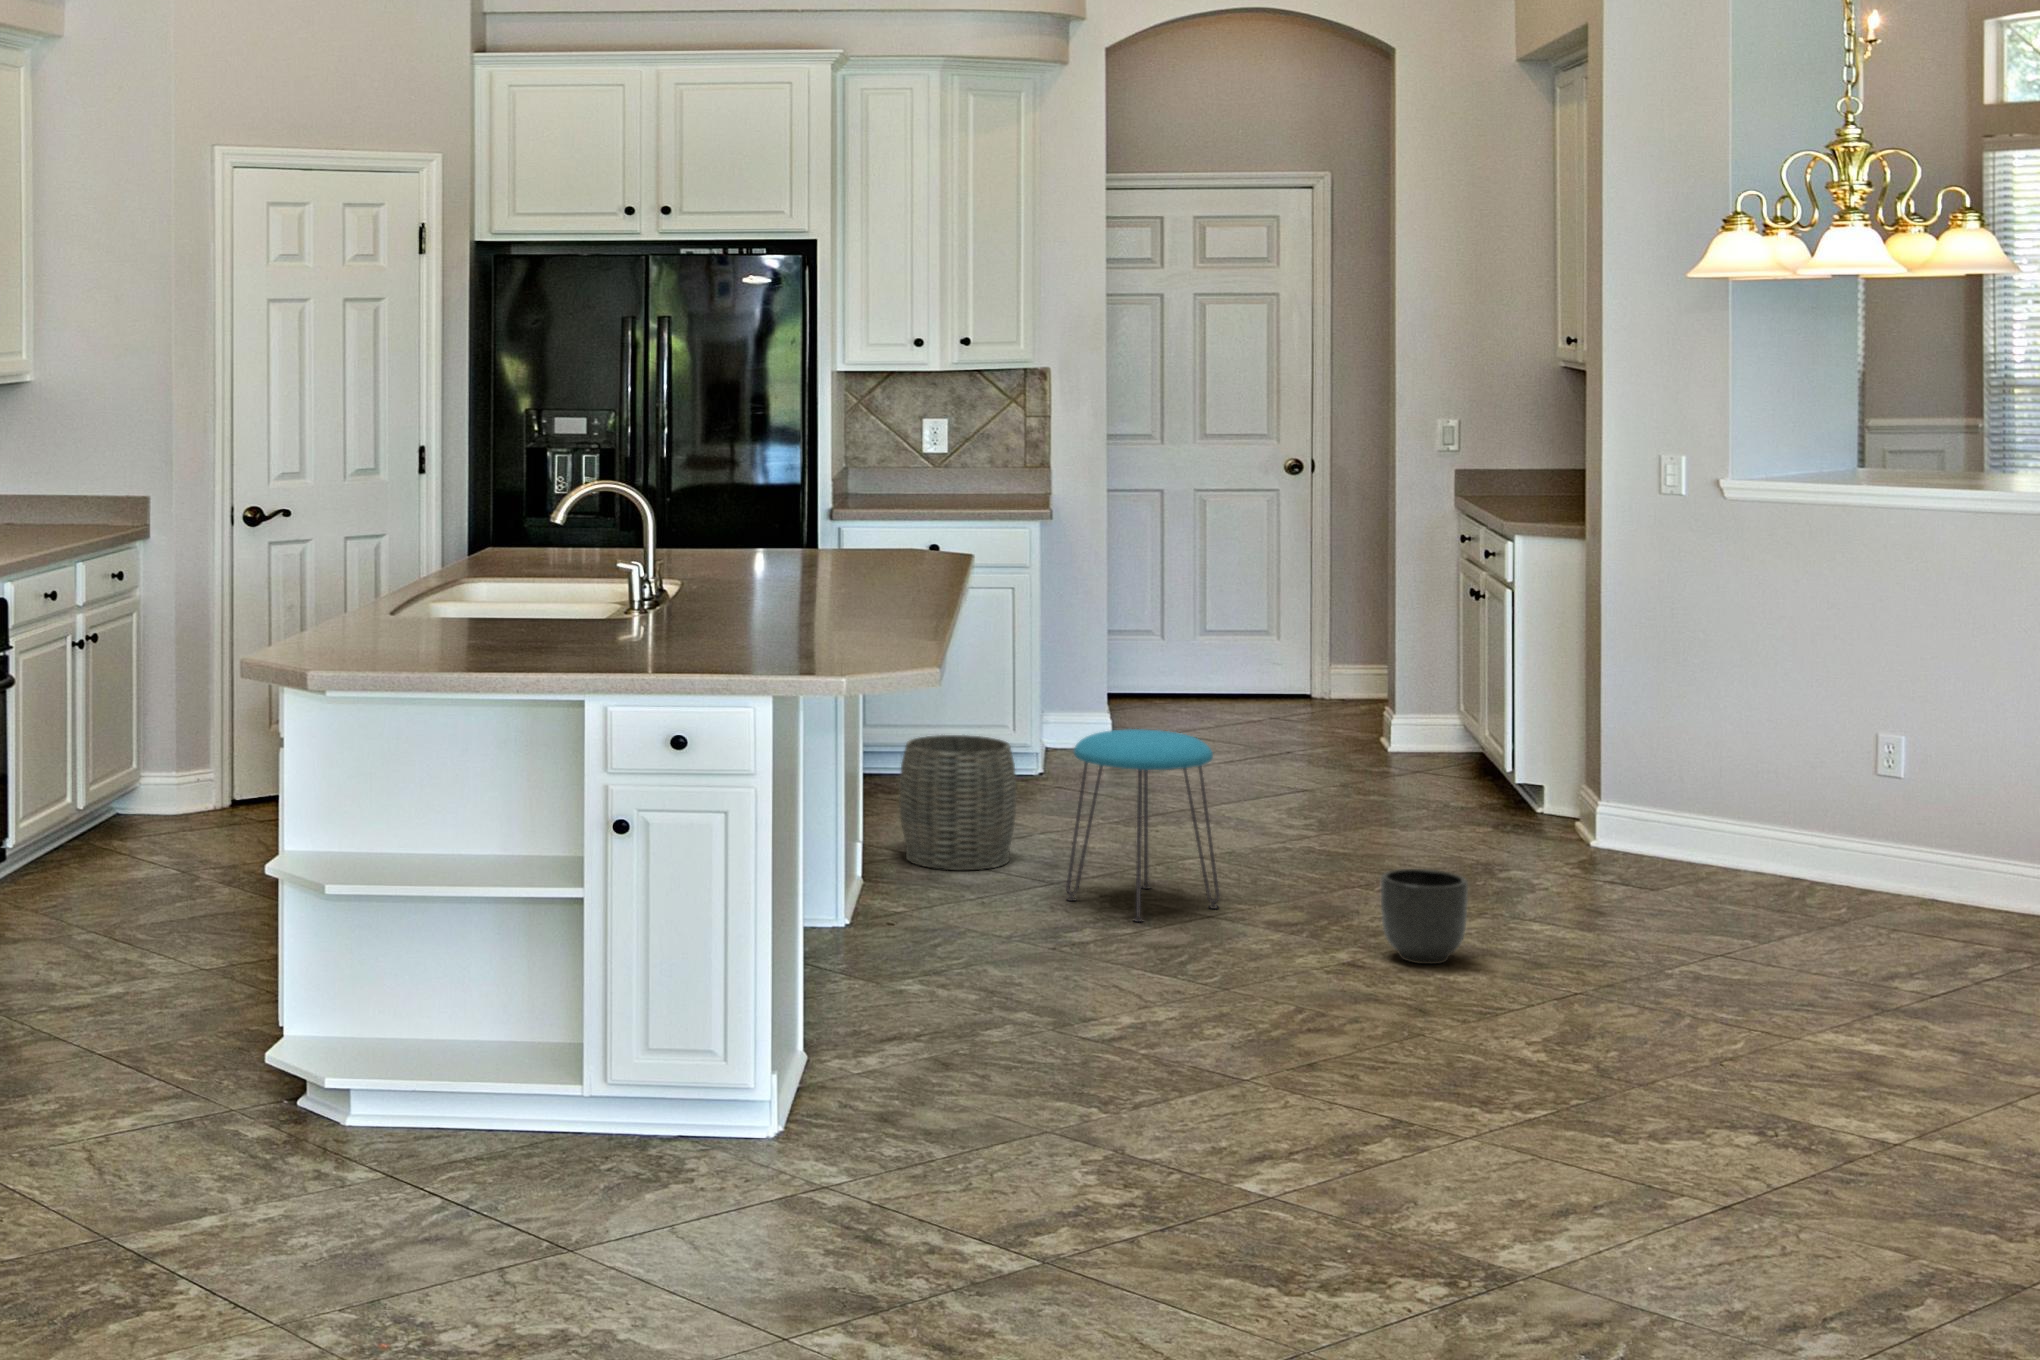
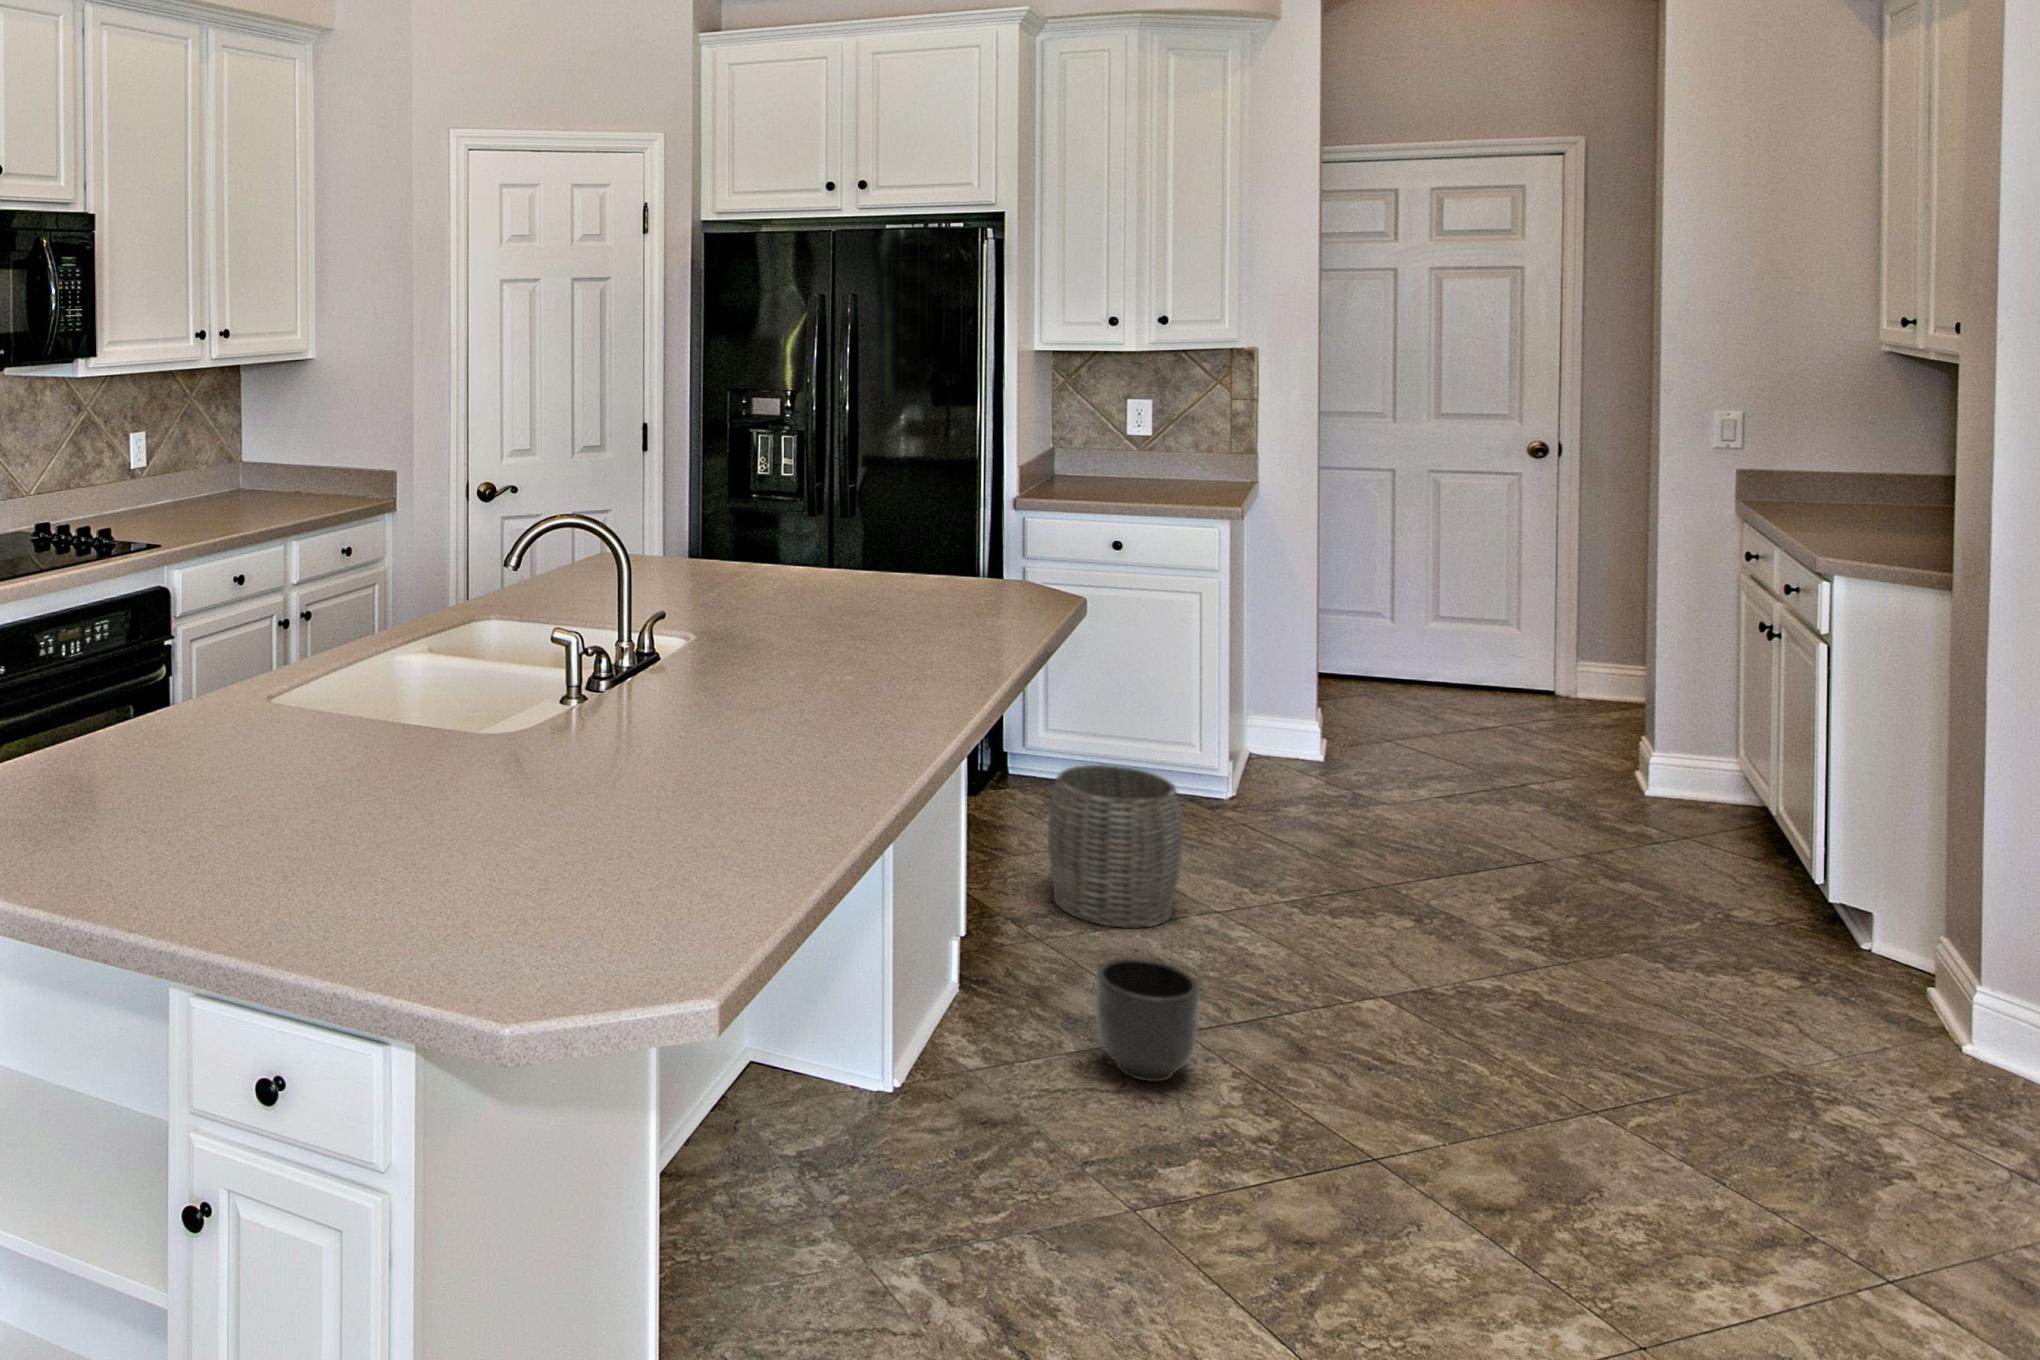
stool: present [1066,729,1220,922] -> none [1228,806,1425,1054]
planter: present [1381,869,1468,964] -> present [1096,958,1200,1082]

